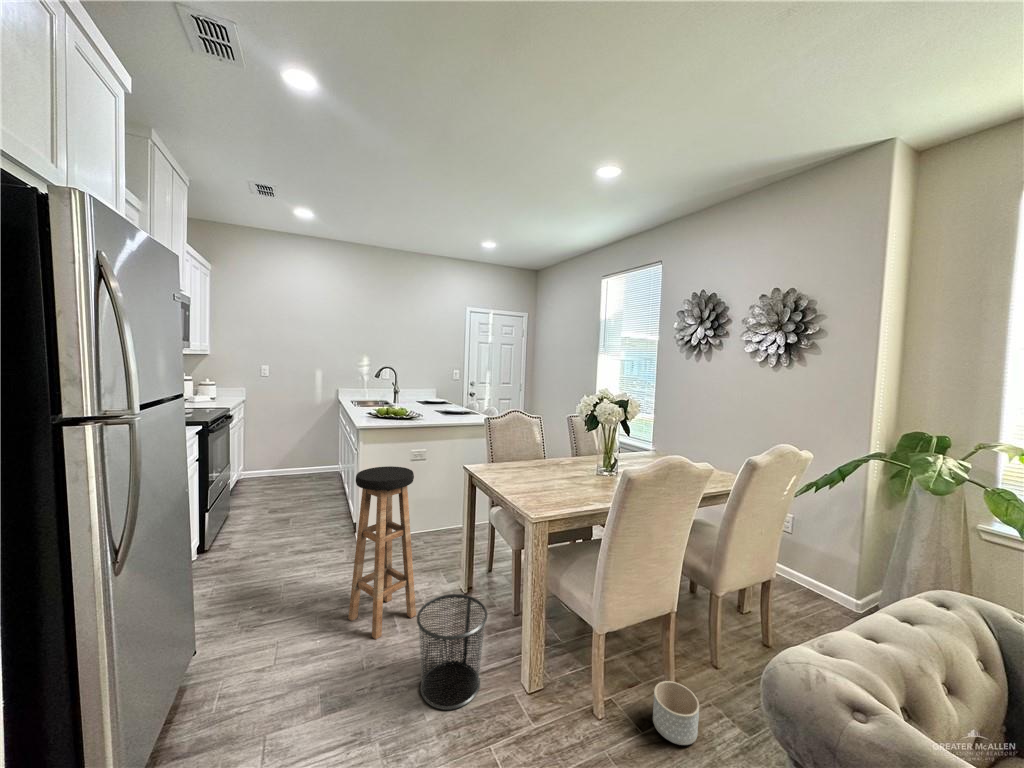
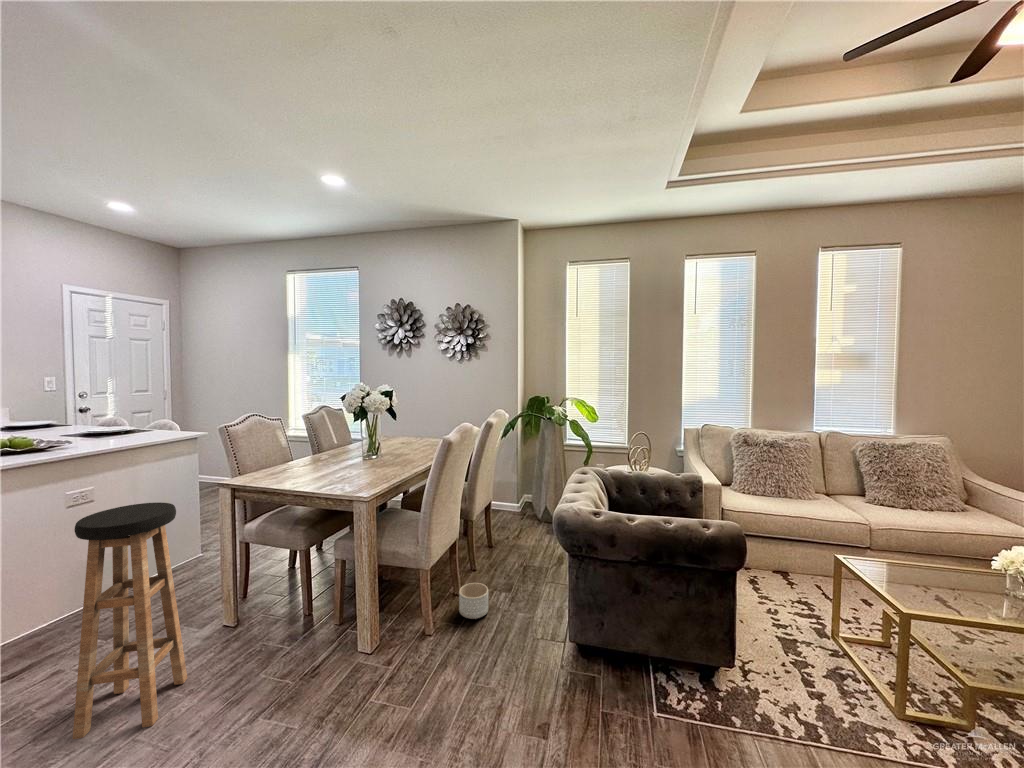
waste bin: present [417,594,488,710] -> none [251,601,333,718]

